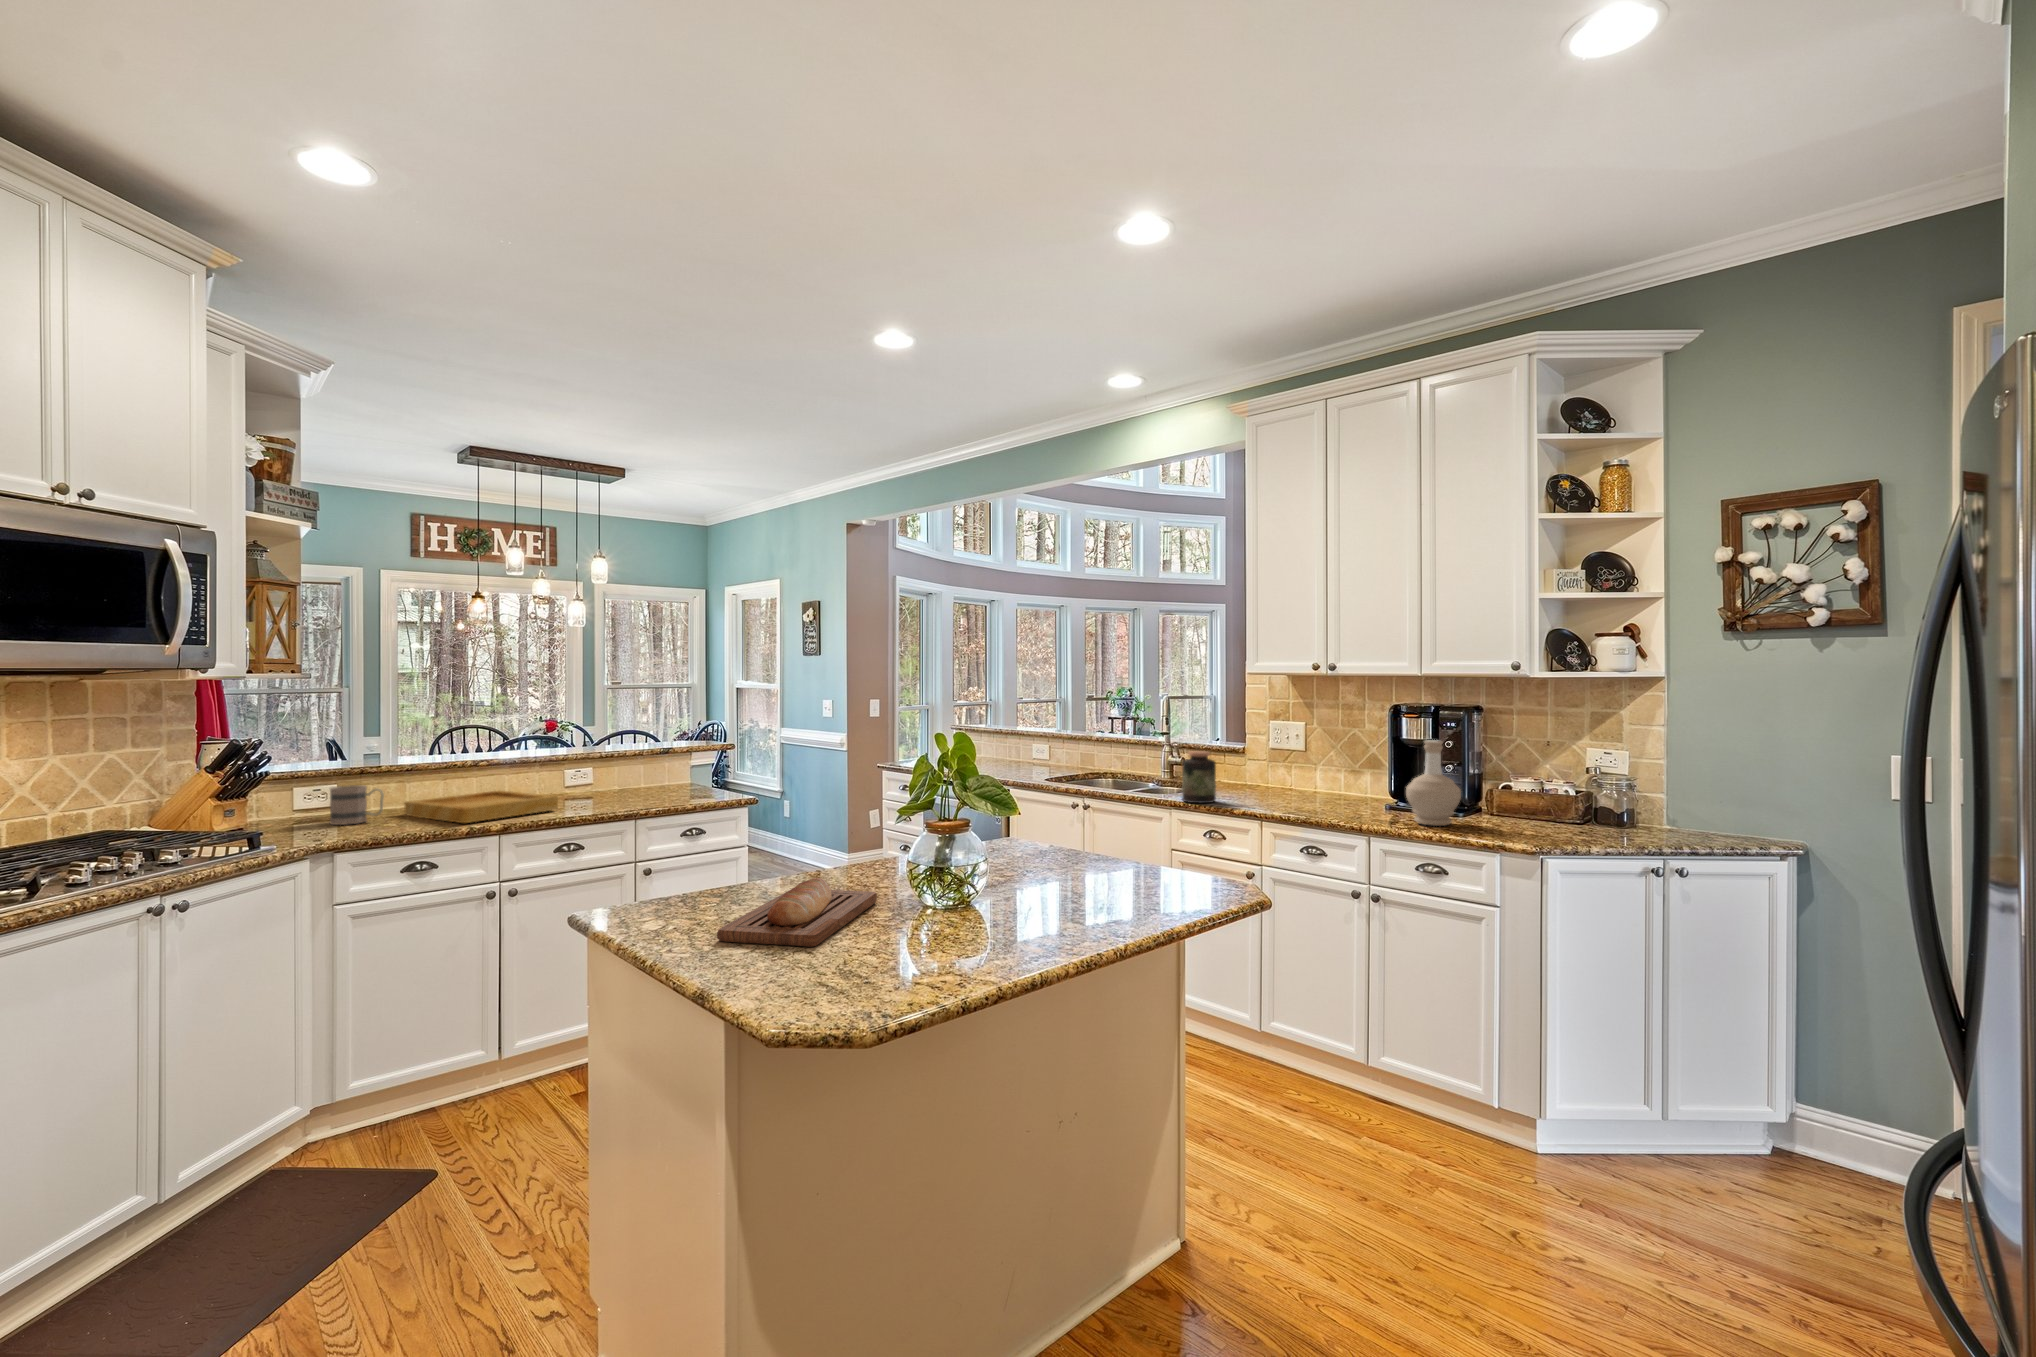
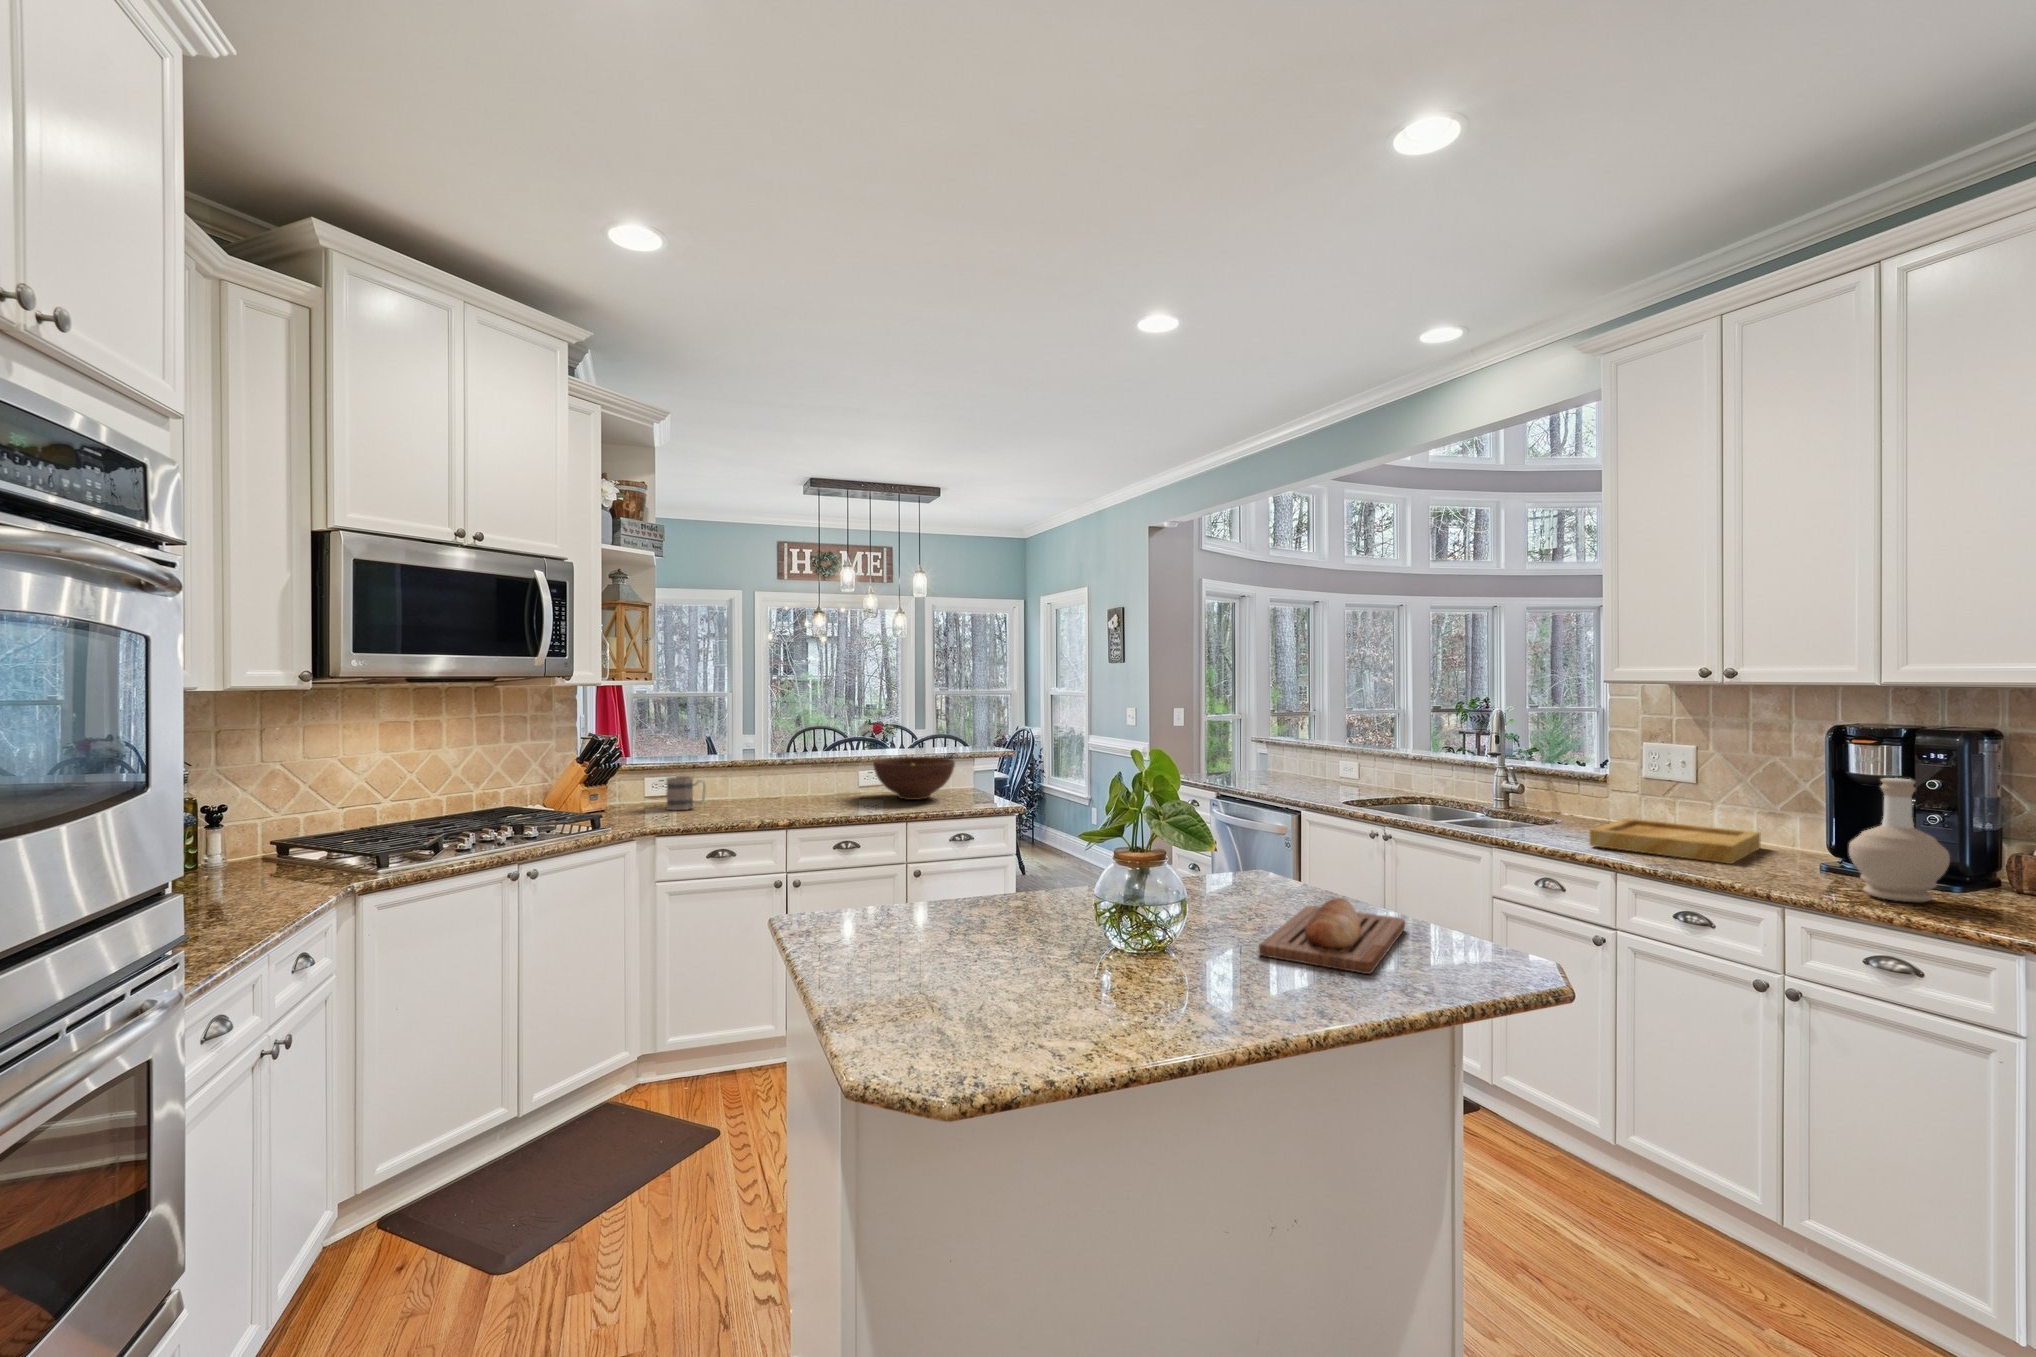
jar: present [1182,751,1216,803] -> none [1509,777,1556,843]
fruit bowl: none [584,755,676,799] -> present [873,757,955,800]
tray: present [404,791,558,823] -> present [1590,818,1761,864]
bread loaf: present [717,878,877,947] -> present [1259,898,1405,974]

